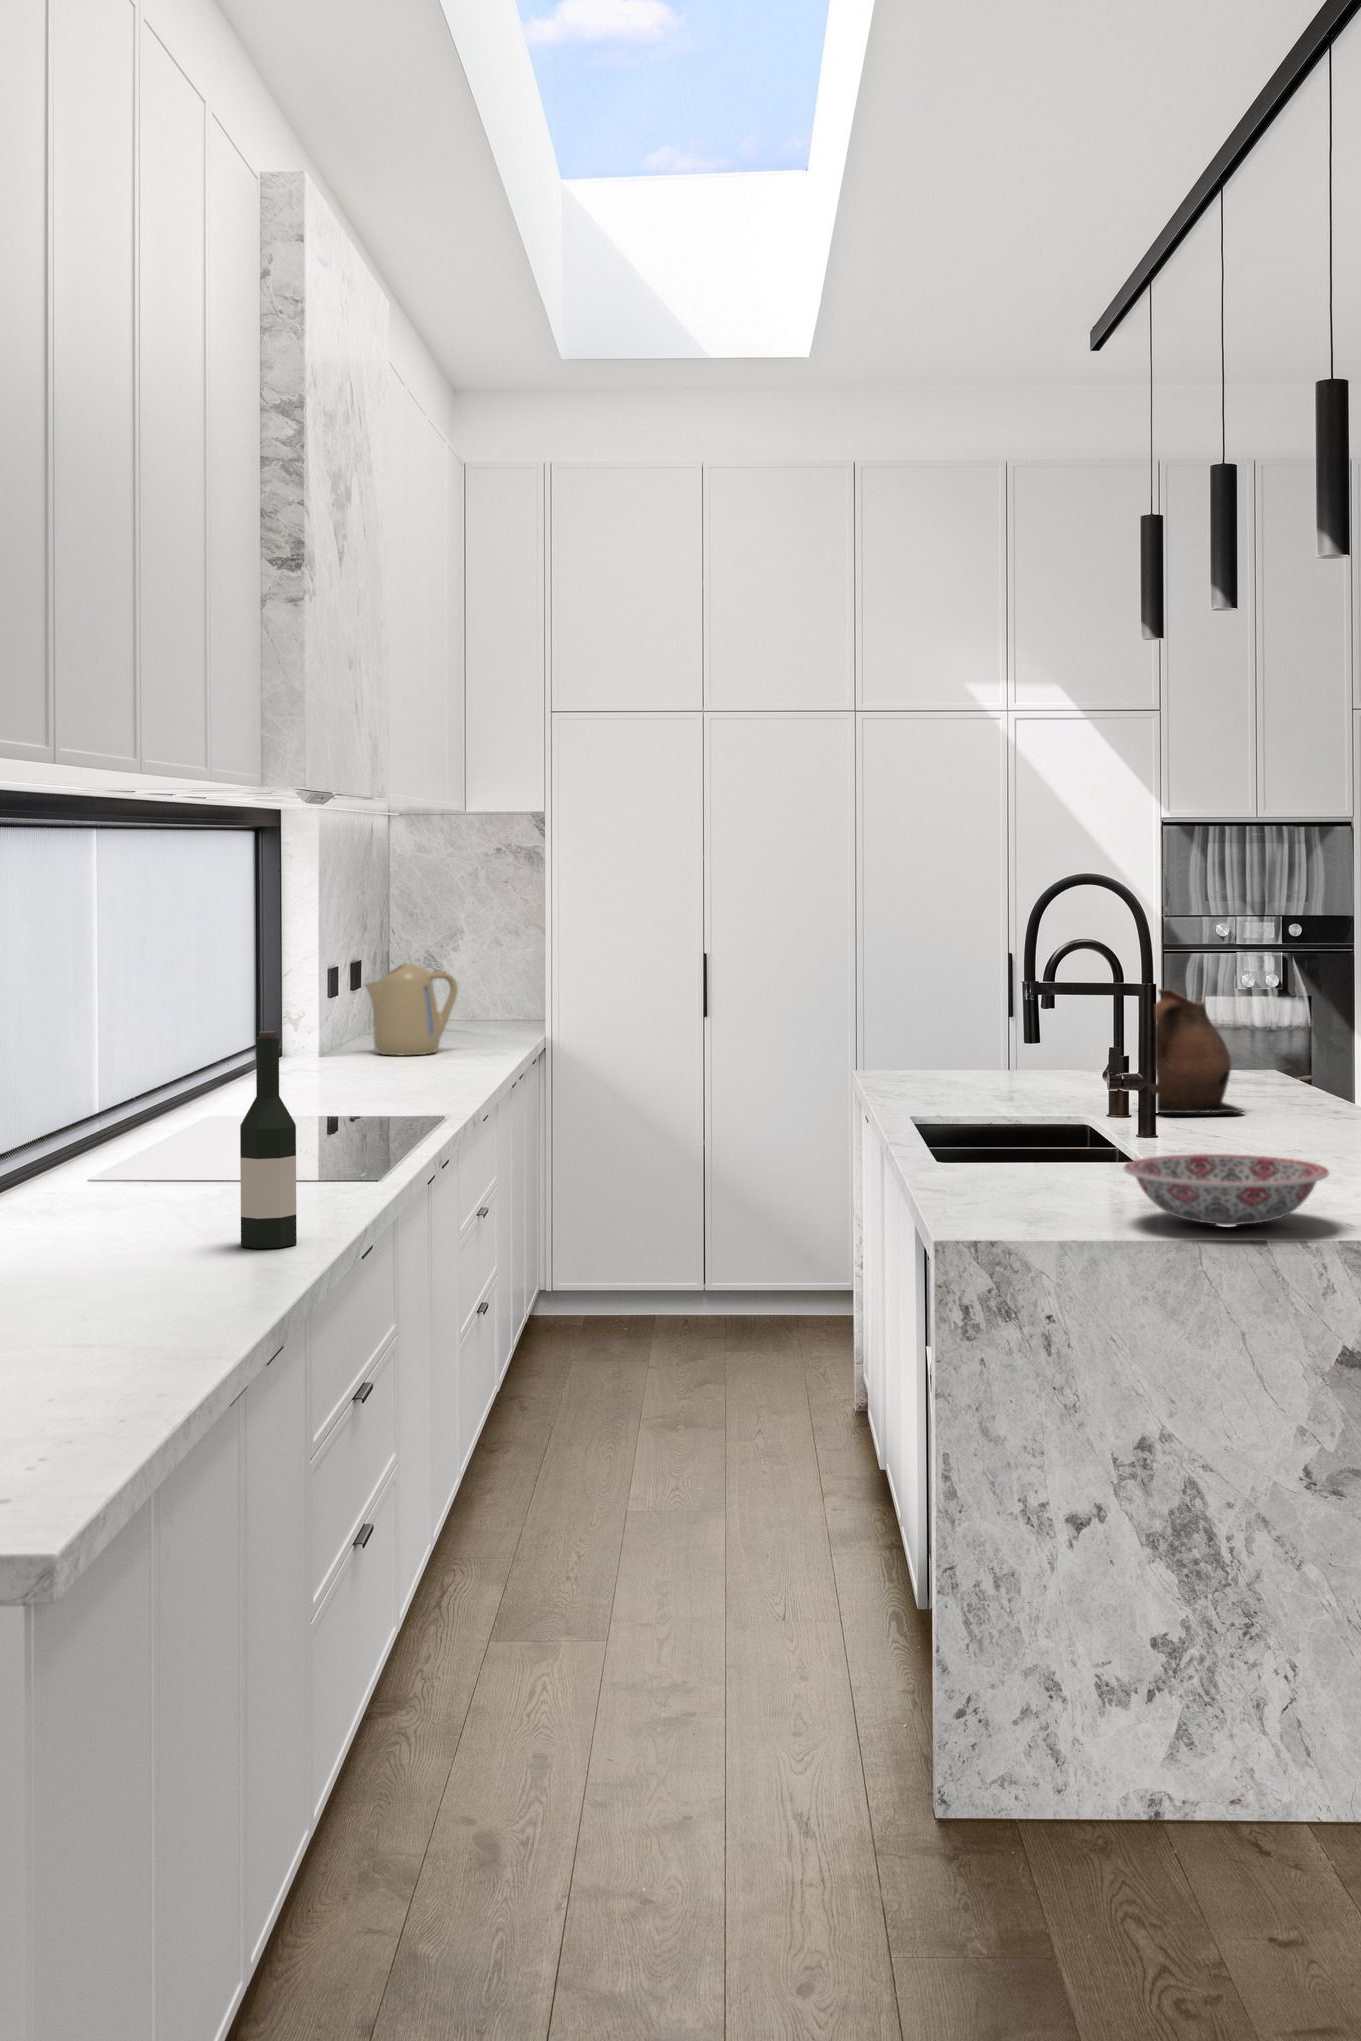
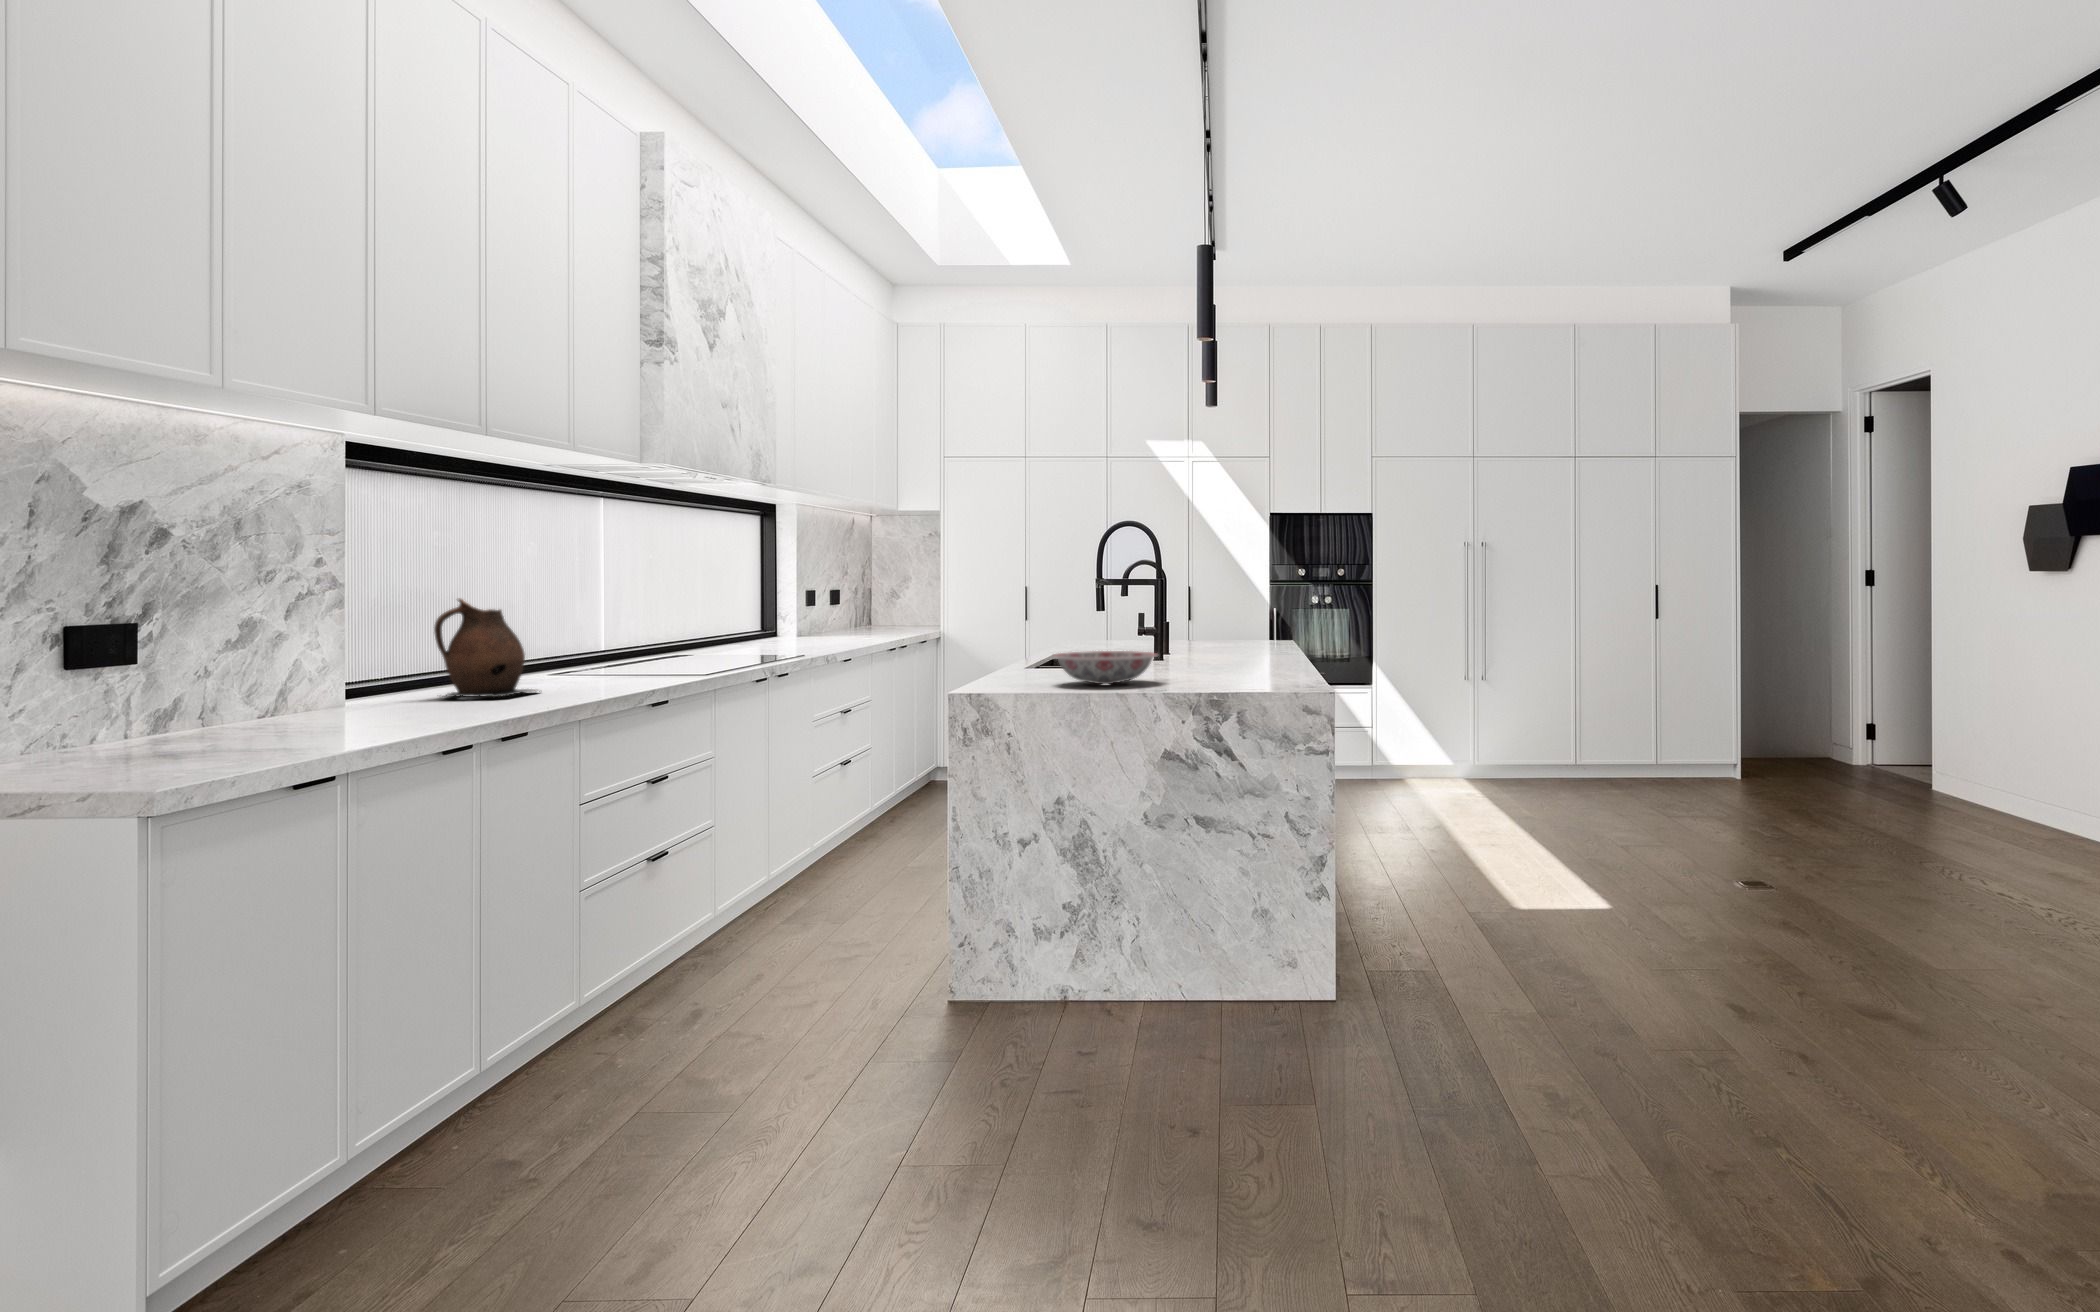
kettle: present [365,963,458,1055] -> none [824,586,877,636]
ceramic pitcher: present [1149,989,1242,1113] -> present [434,598,534,697]
wine bottle: present [240,1031,297,1248] -> none [574,578,609,691]

